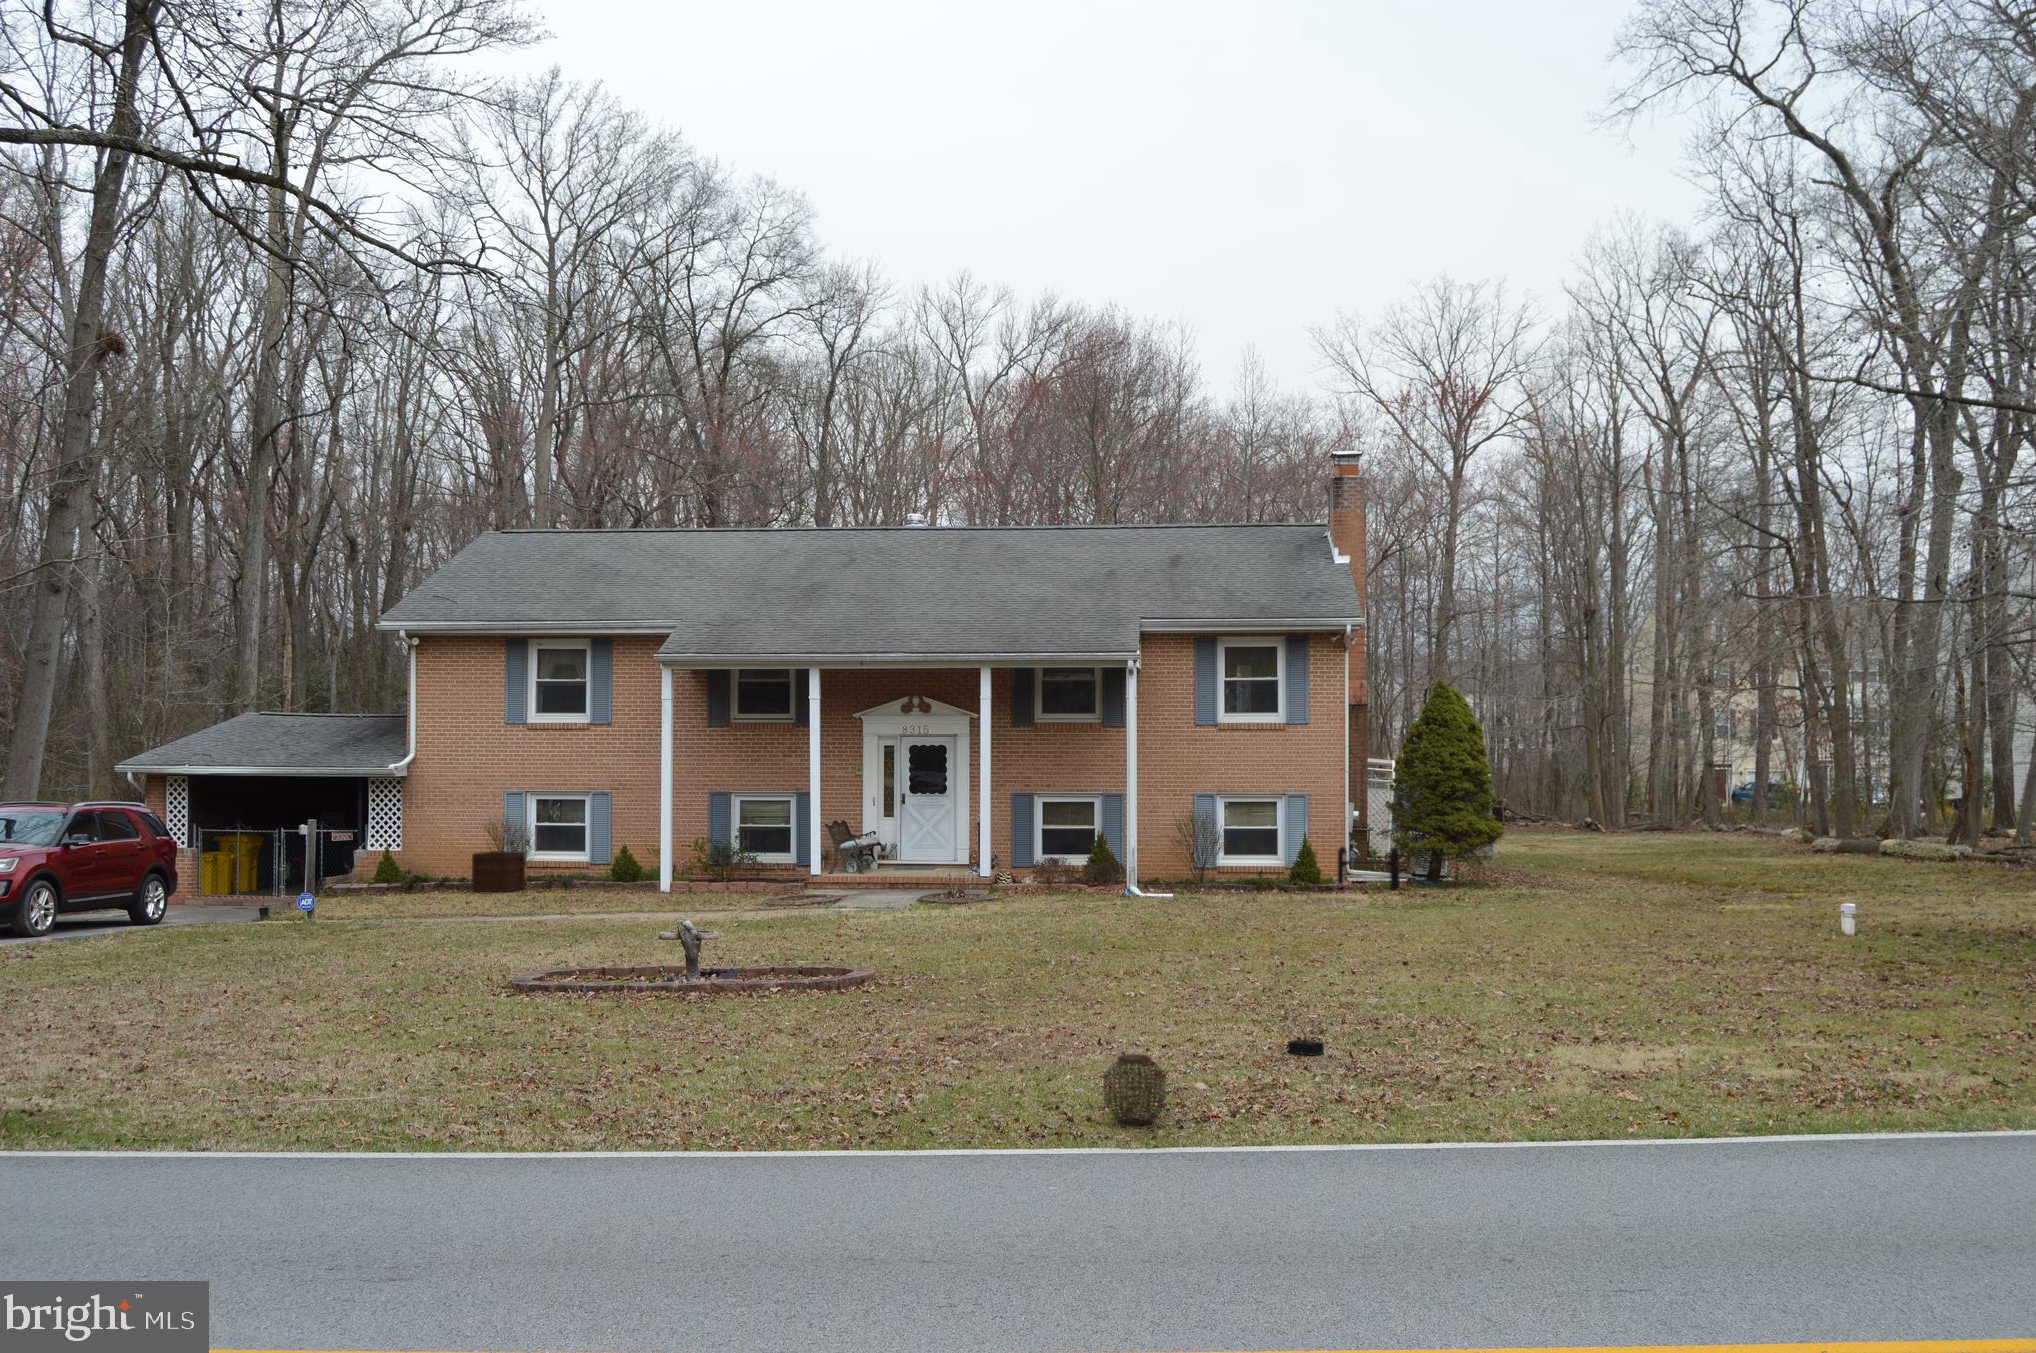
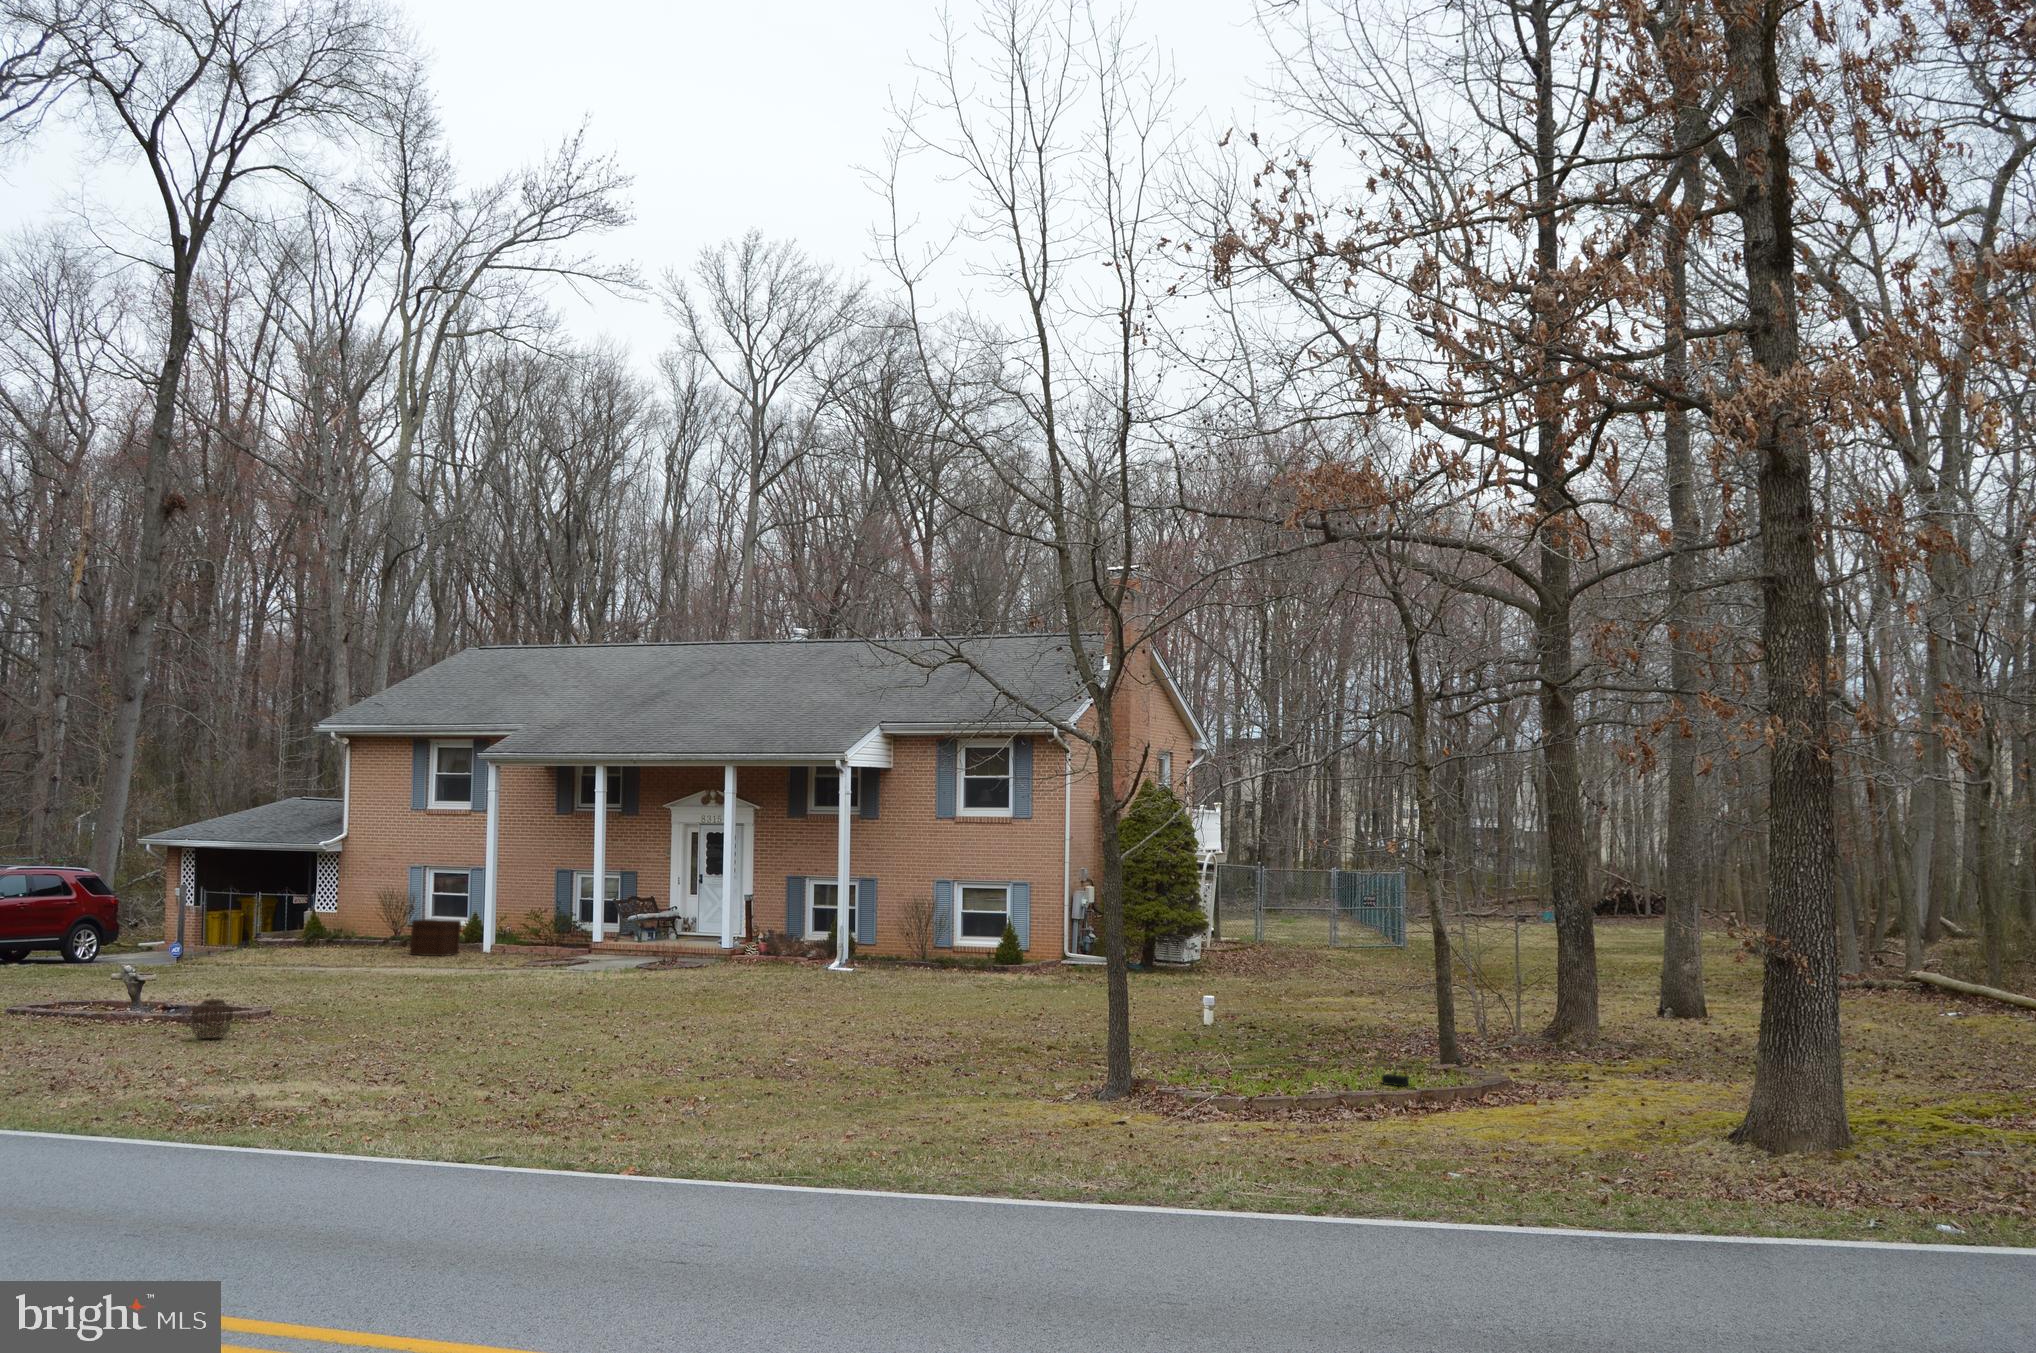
bench: present [1338,847,1399,890] -> none [1178,940,1230,979]
decorative plant: present [1281,1009,1328,1056] -> present [1375,1051,1411,1086]
woven basket: present [1104,1054,1166,1125] -> present [190,999,233,1040]

